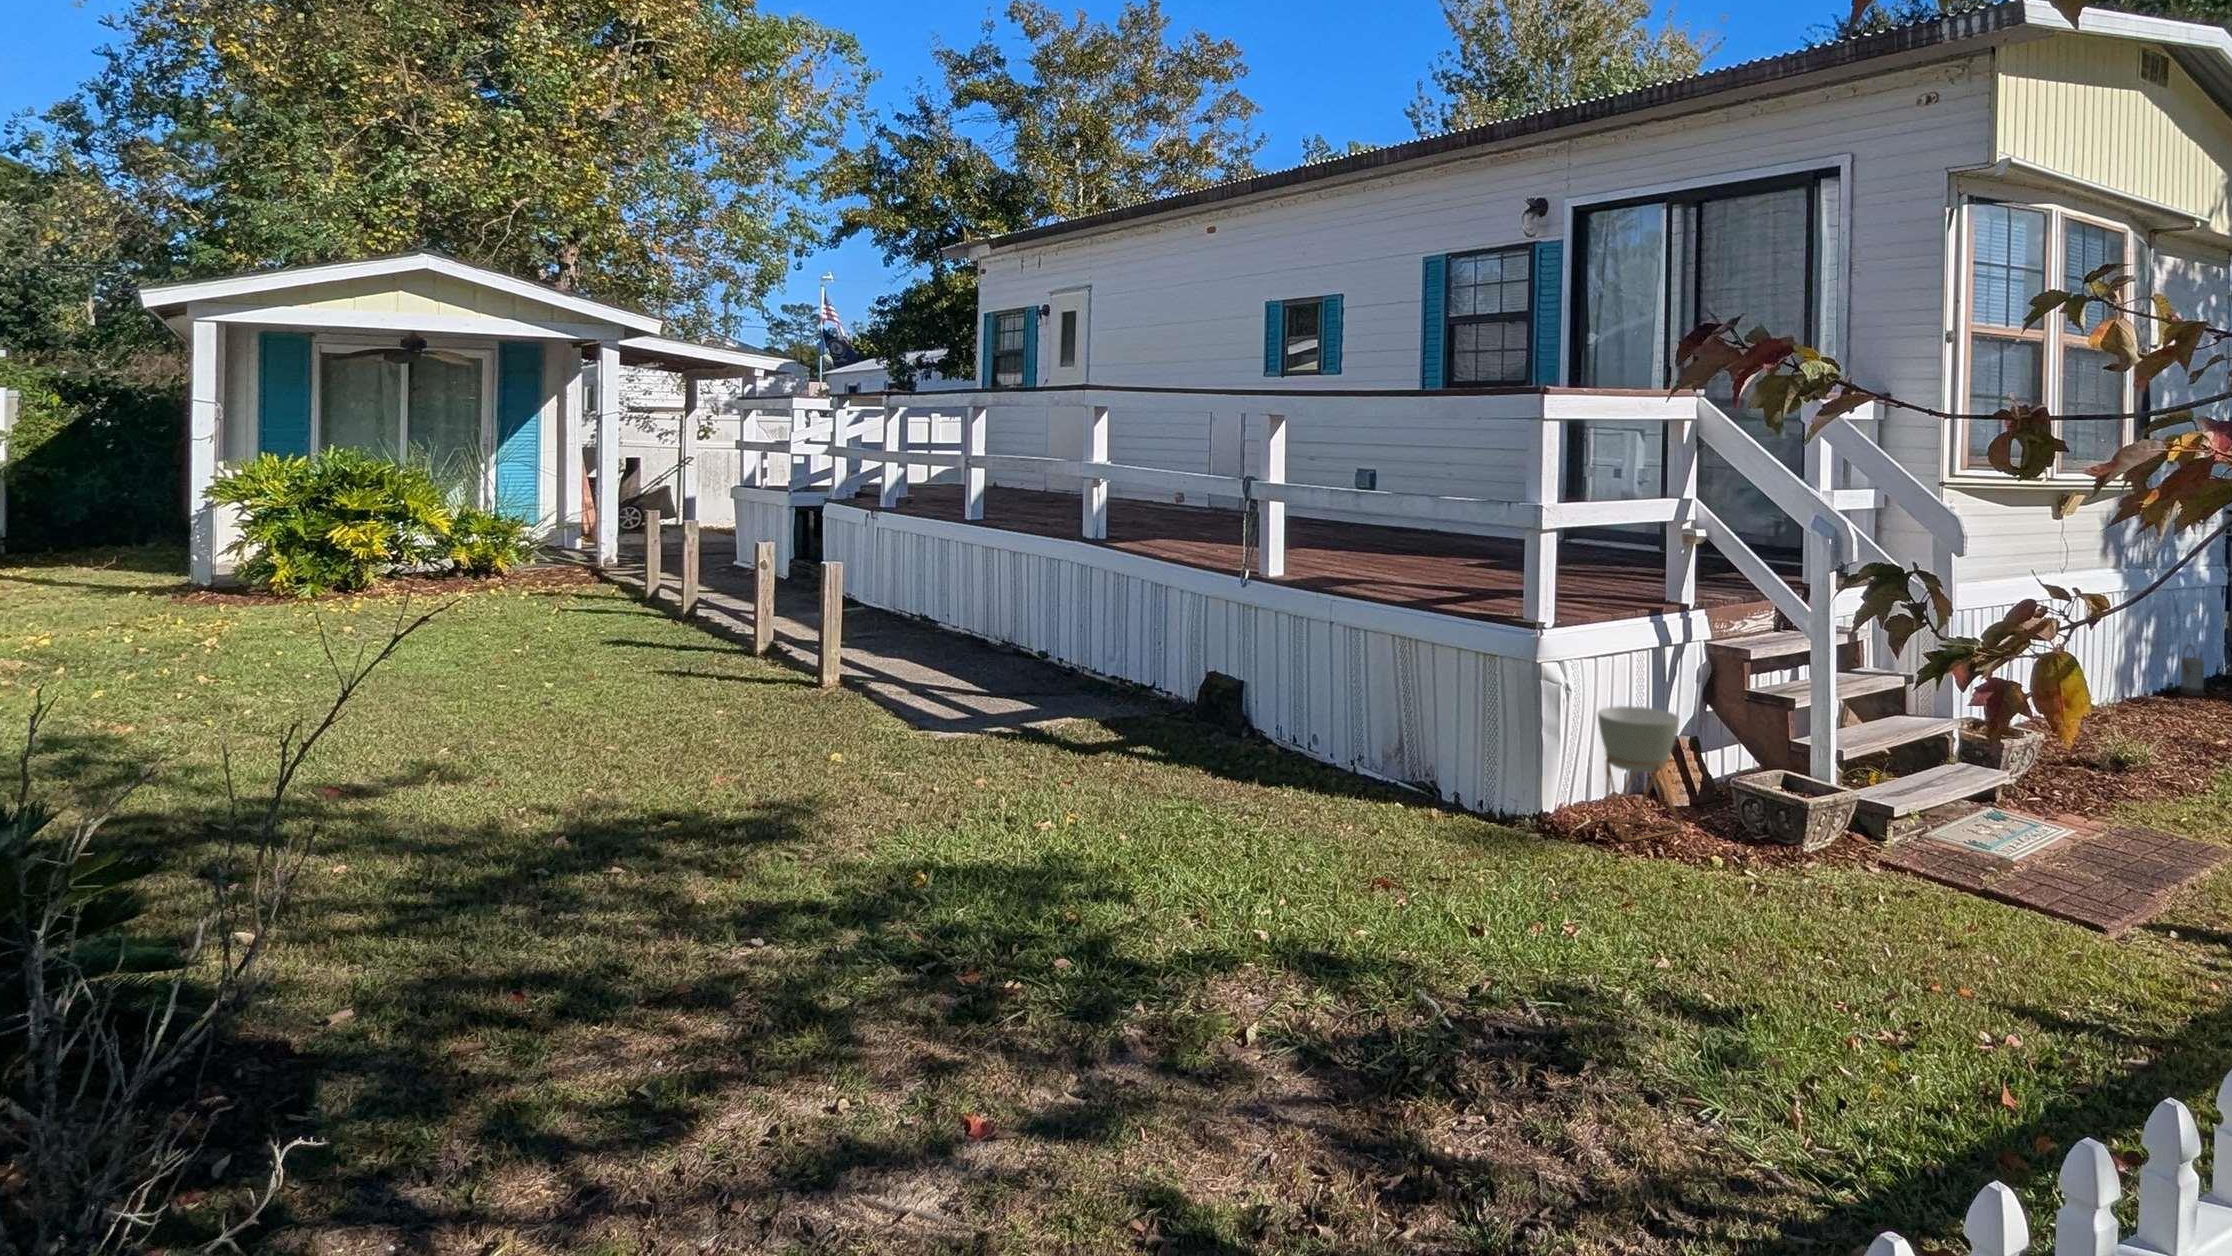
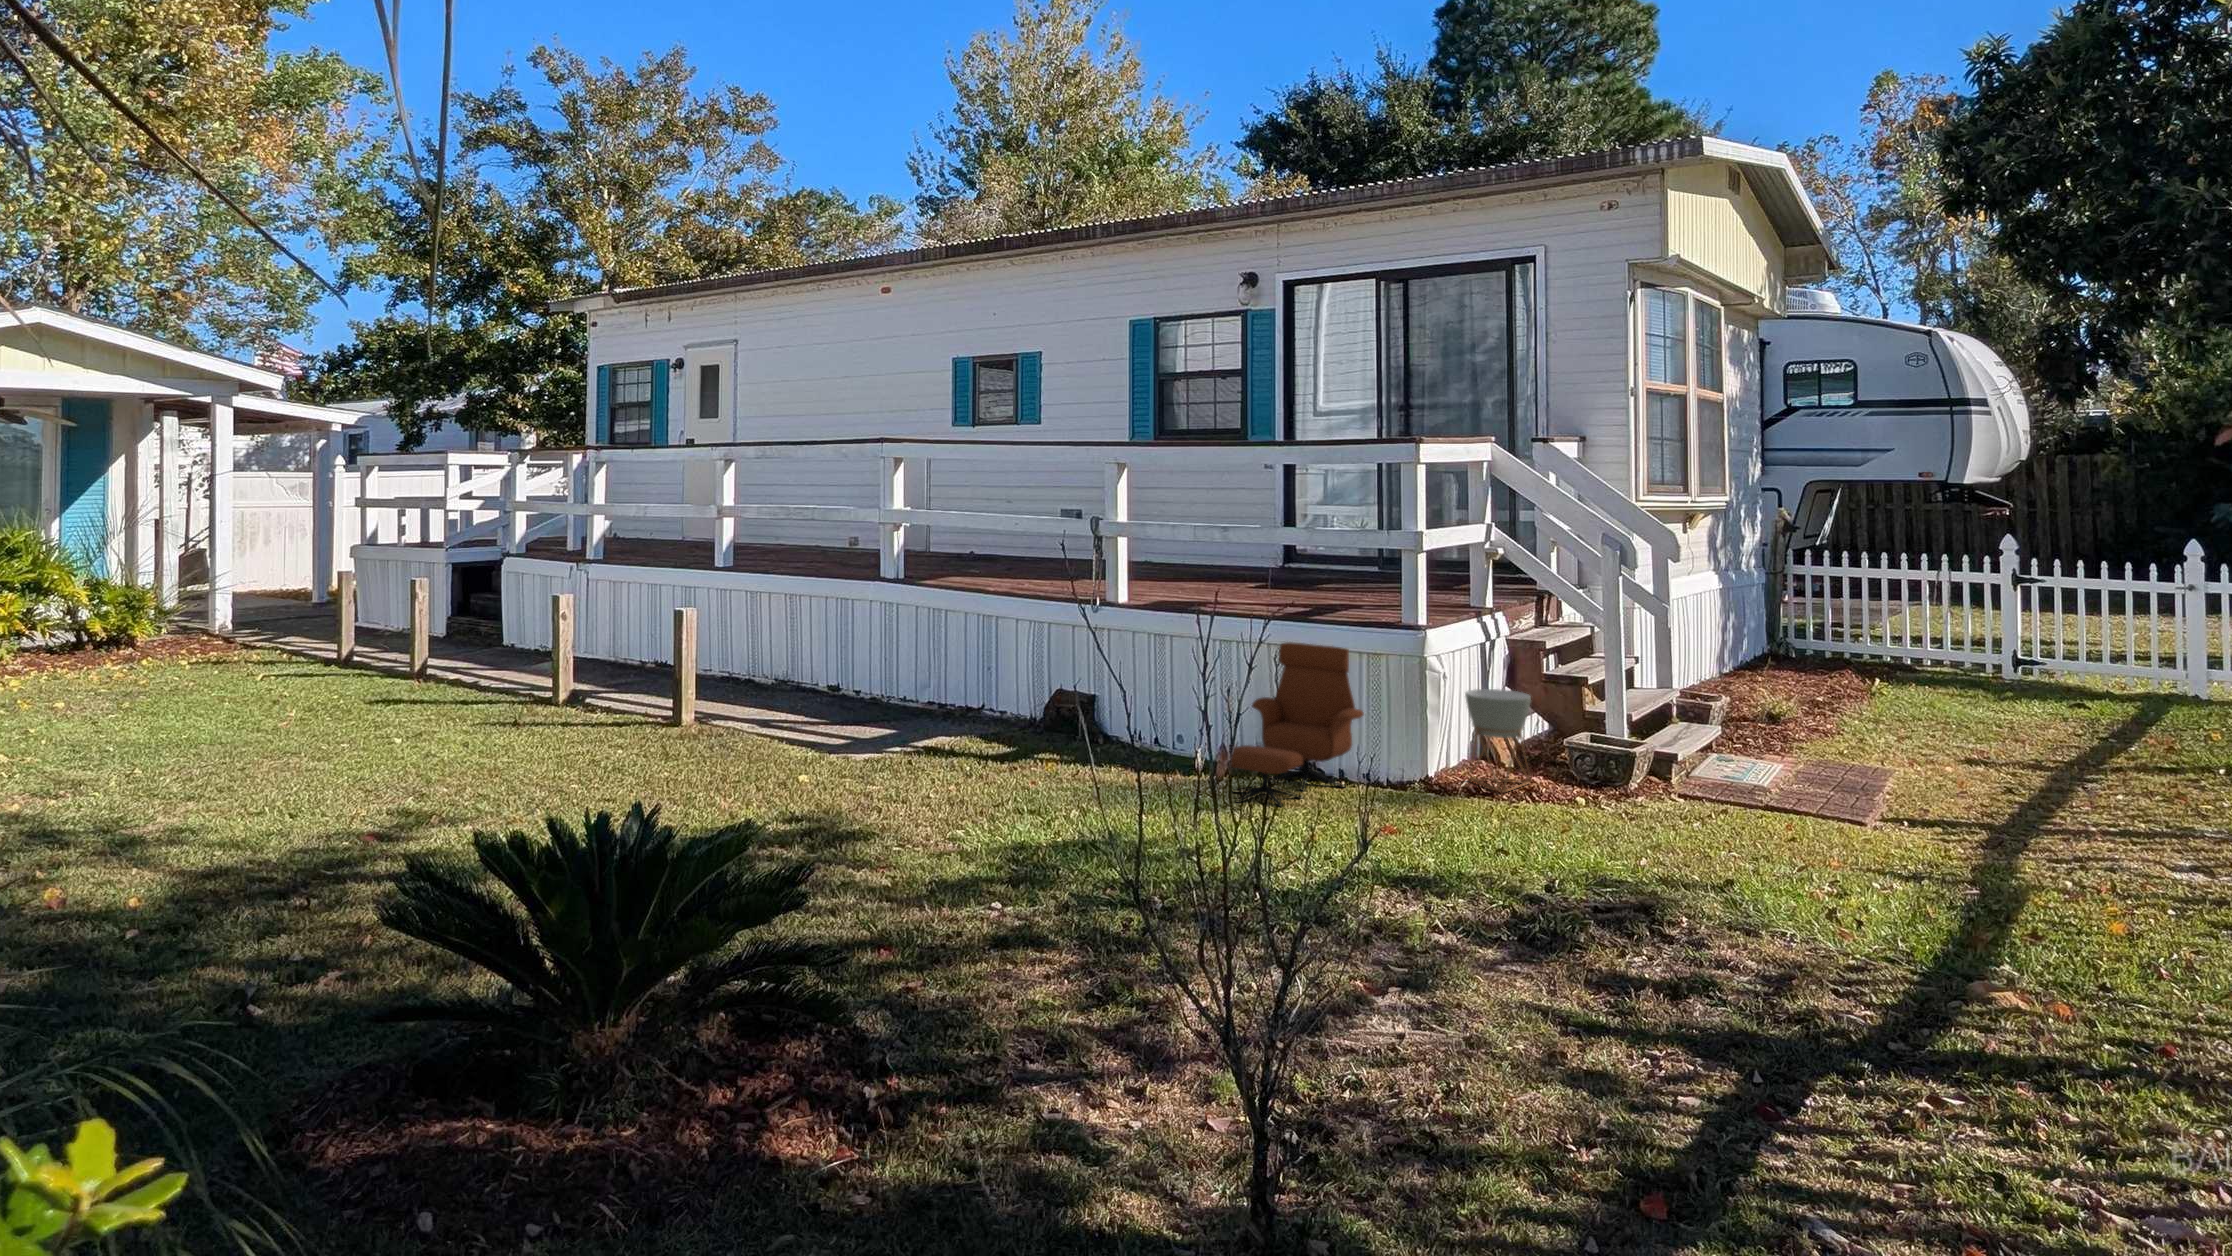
lounge chair: none [1274,634,1465,837] -> present [1231,642,1364,807]
watering can: present [2180,644,2204,696] -> none [1740,630,1758,671]

